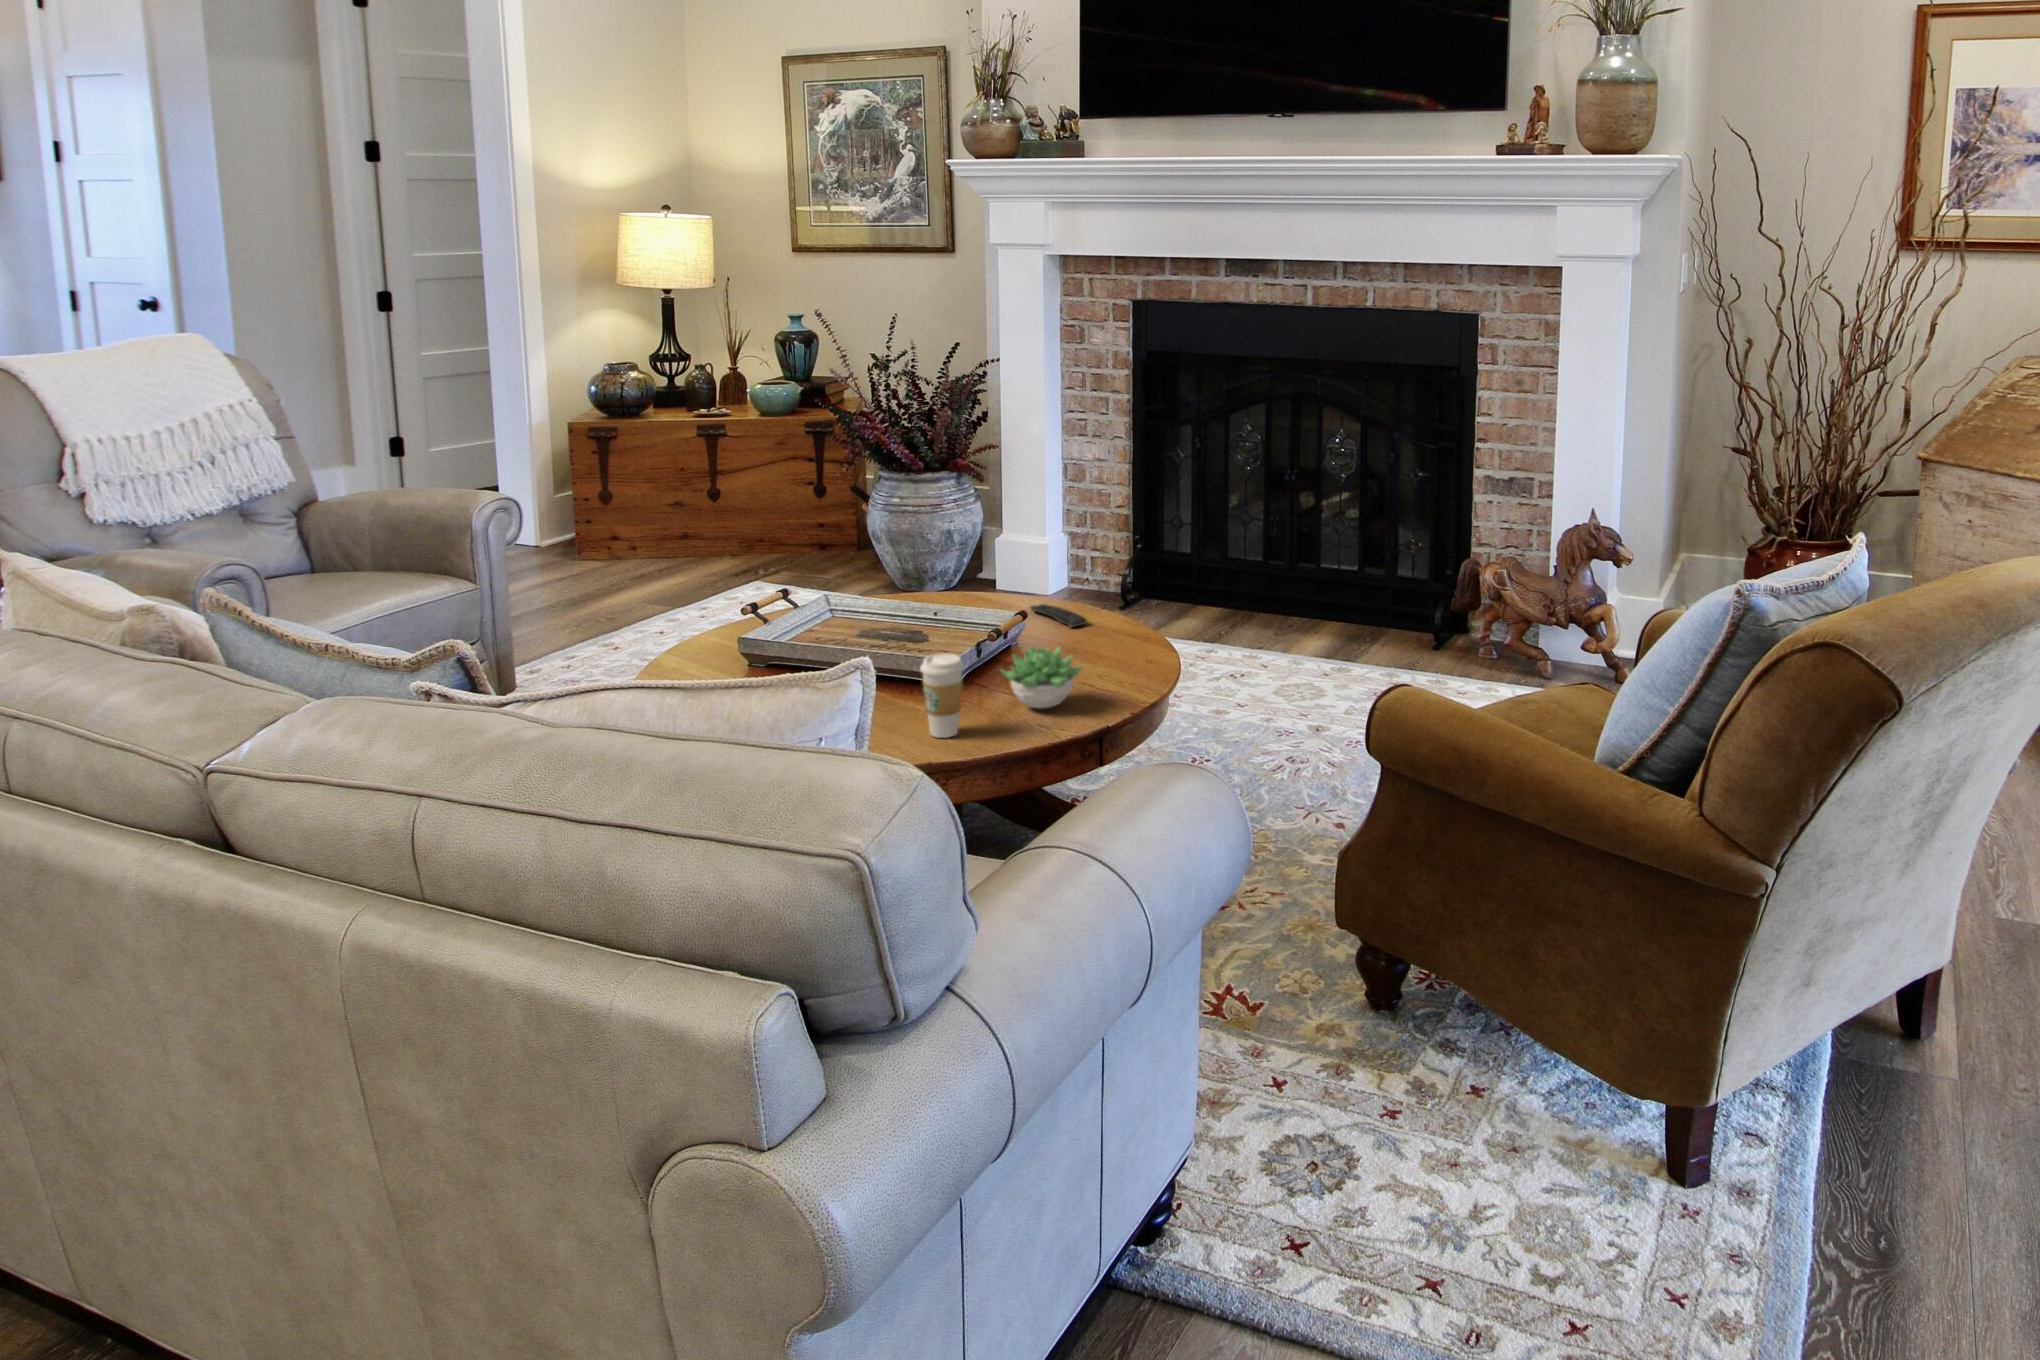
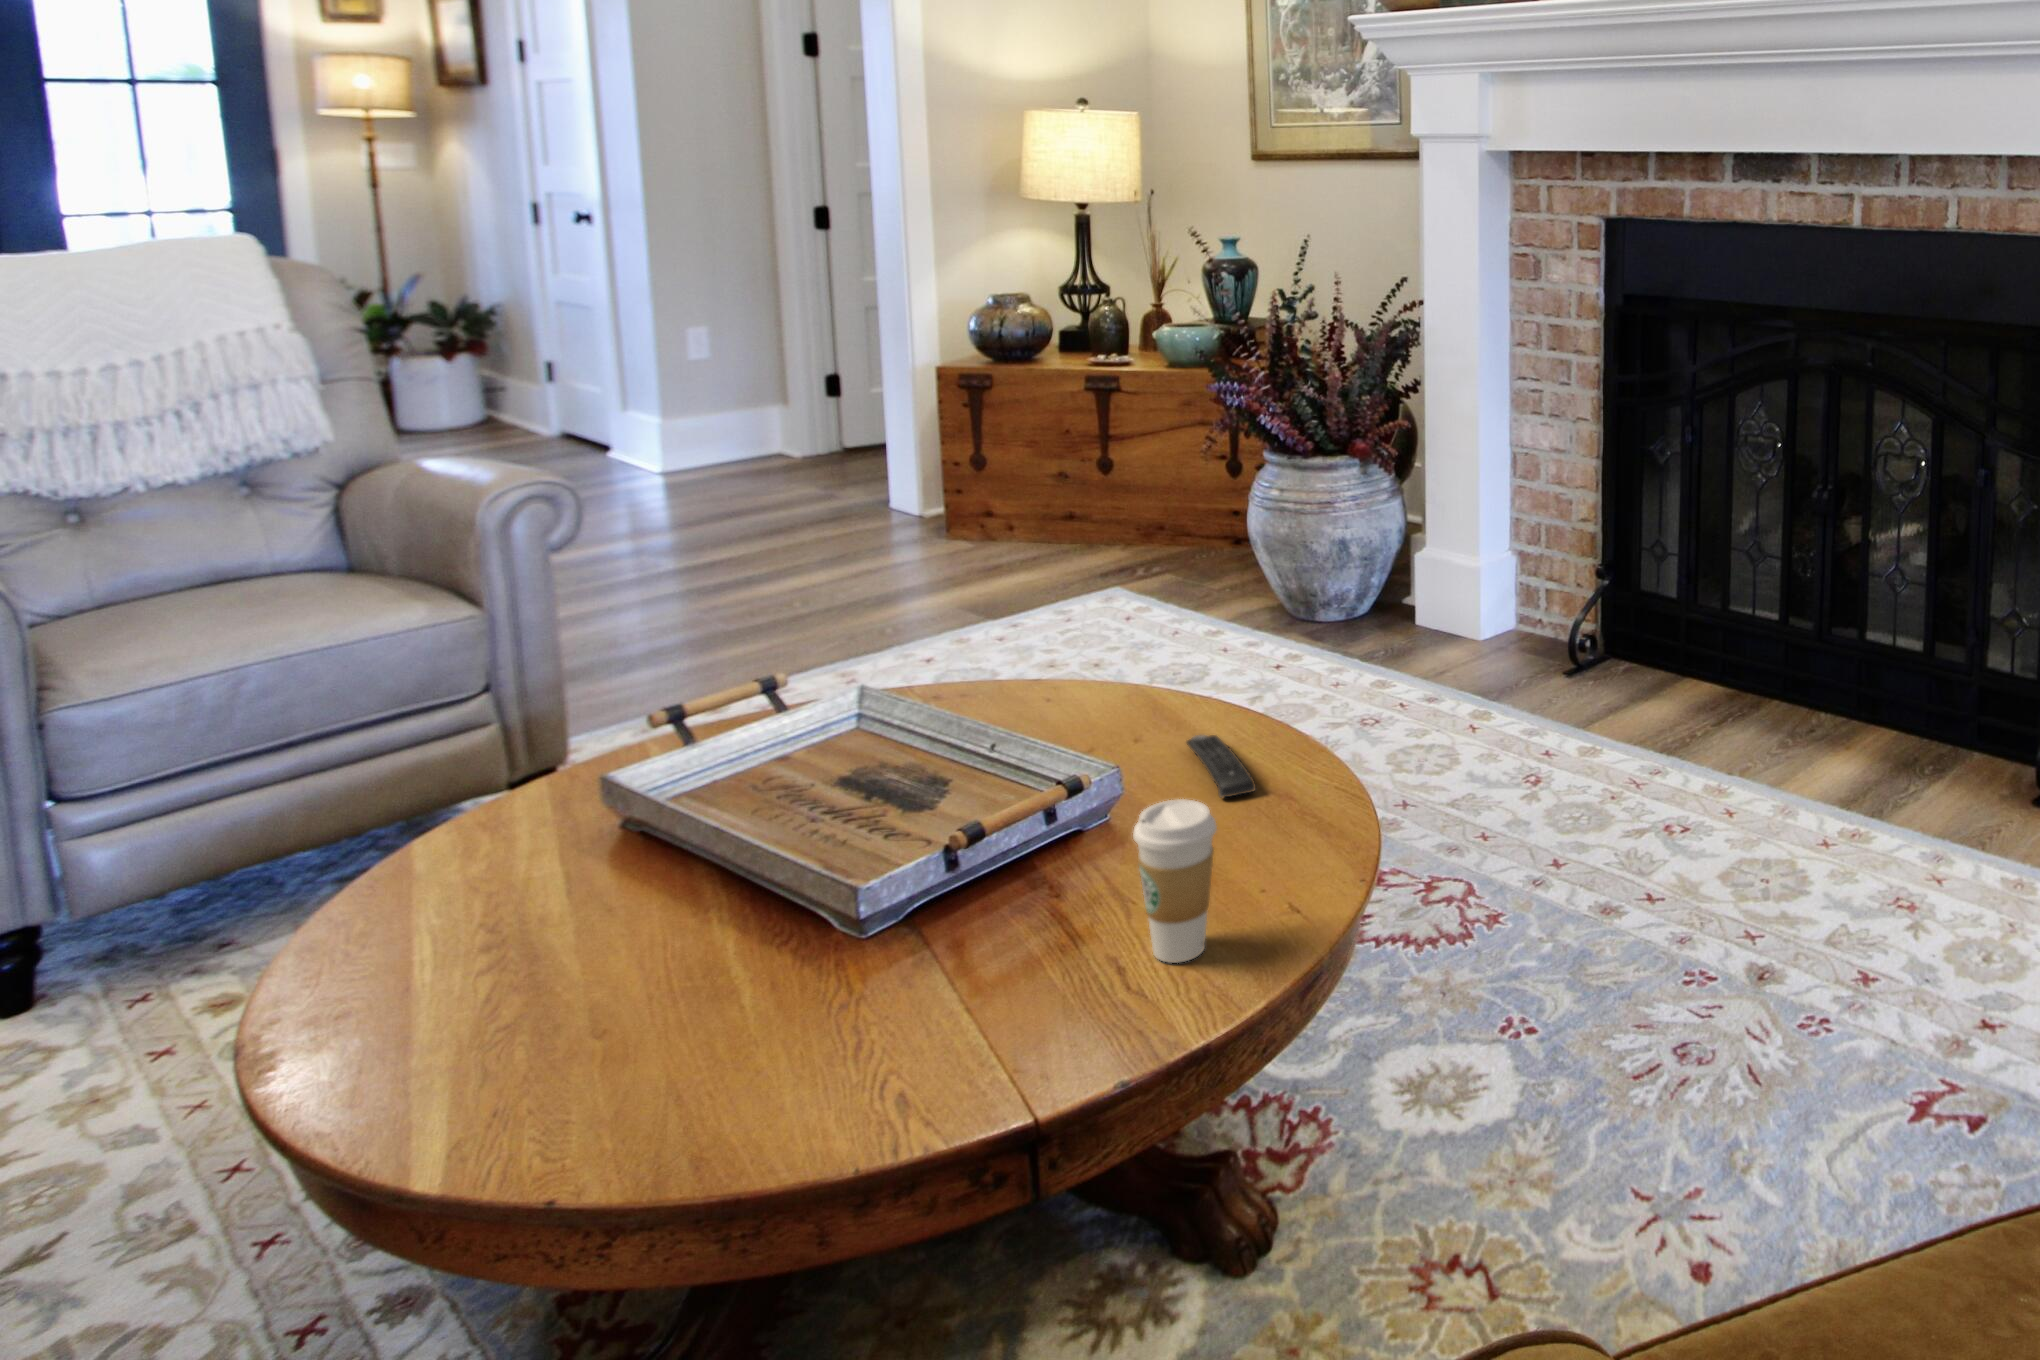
succulent plant: present [1001,646,1083,708] -> none [856,900,1036,1057]
coffee cup: present [920,653,964,738] -> present [1133,799,1217,963]

